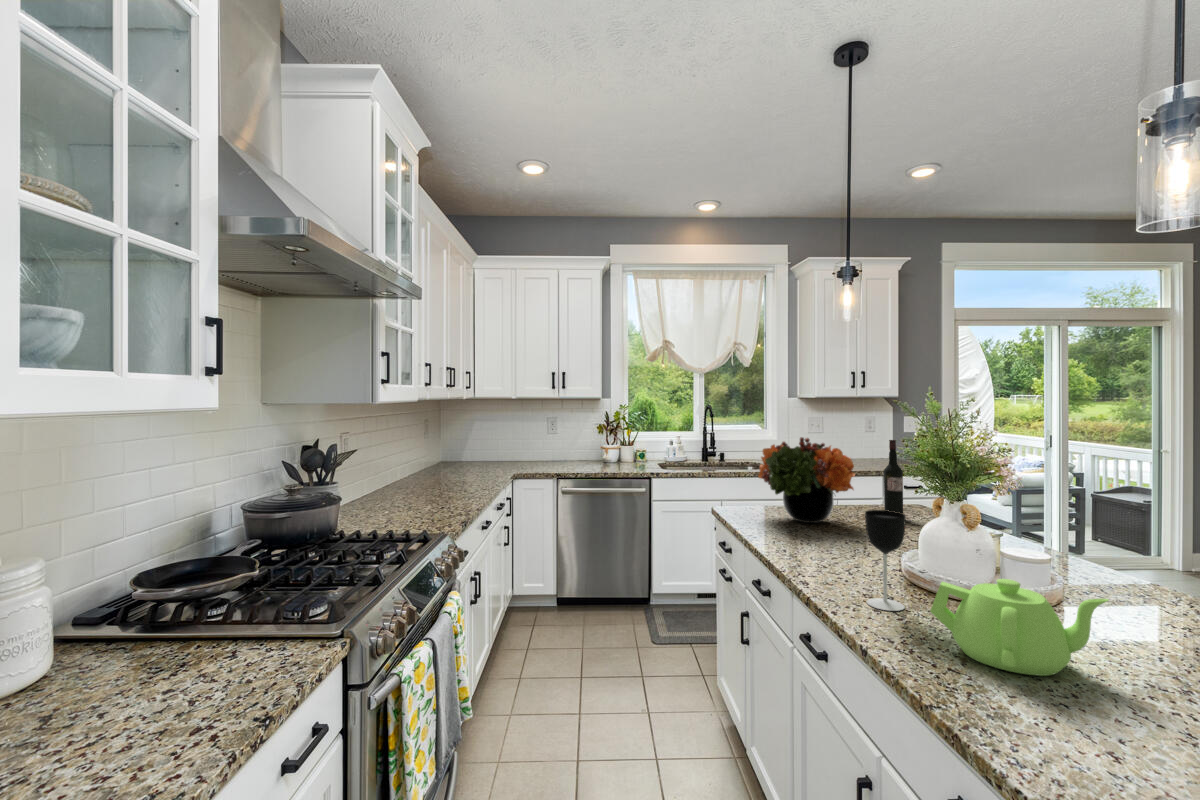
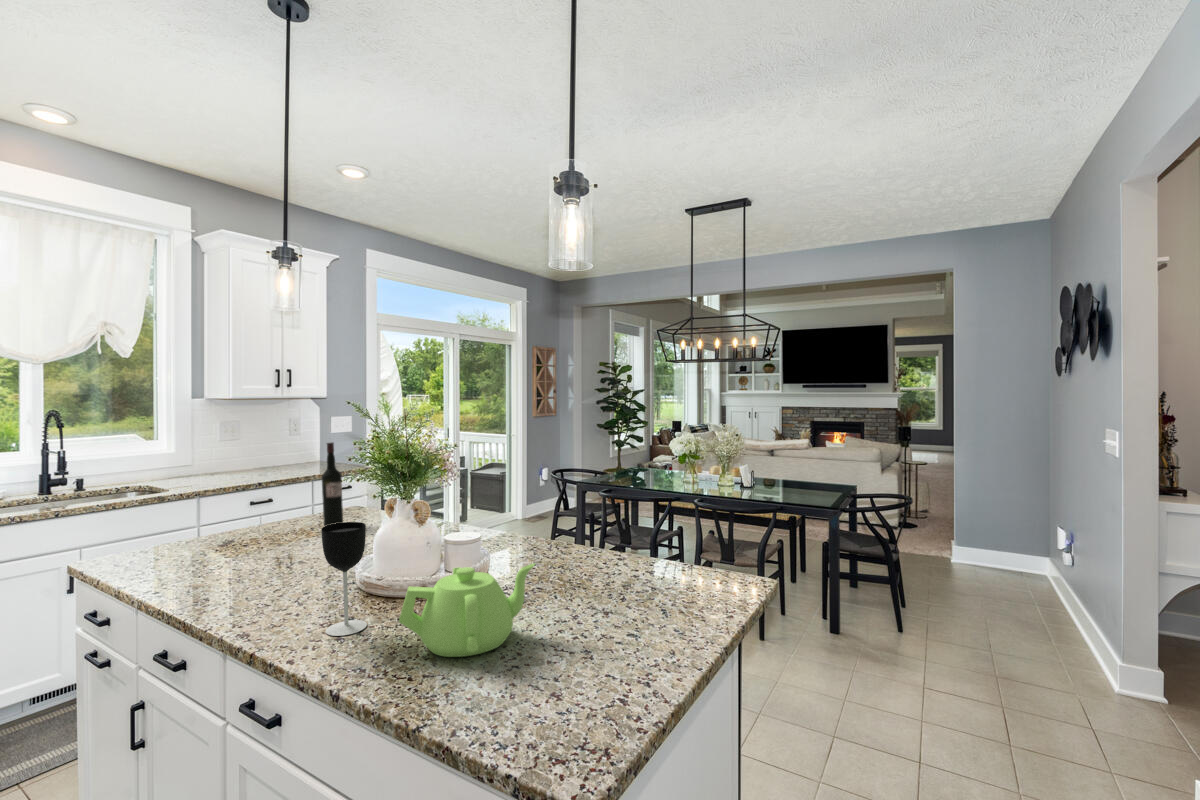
flower arrangement: present [758,437,855,523] -> none [155,448,294,554]

